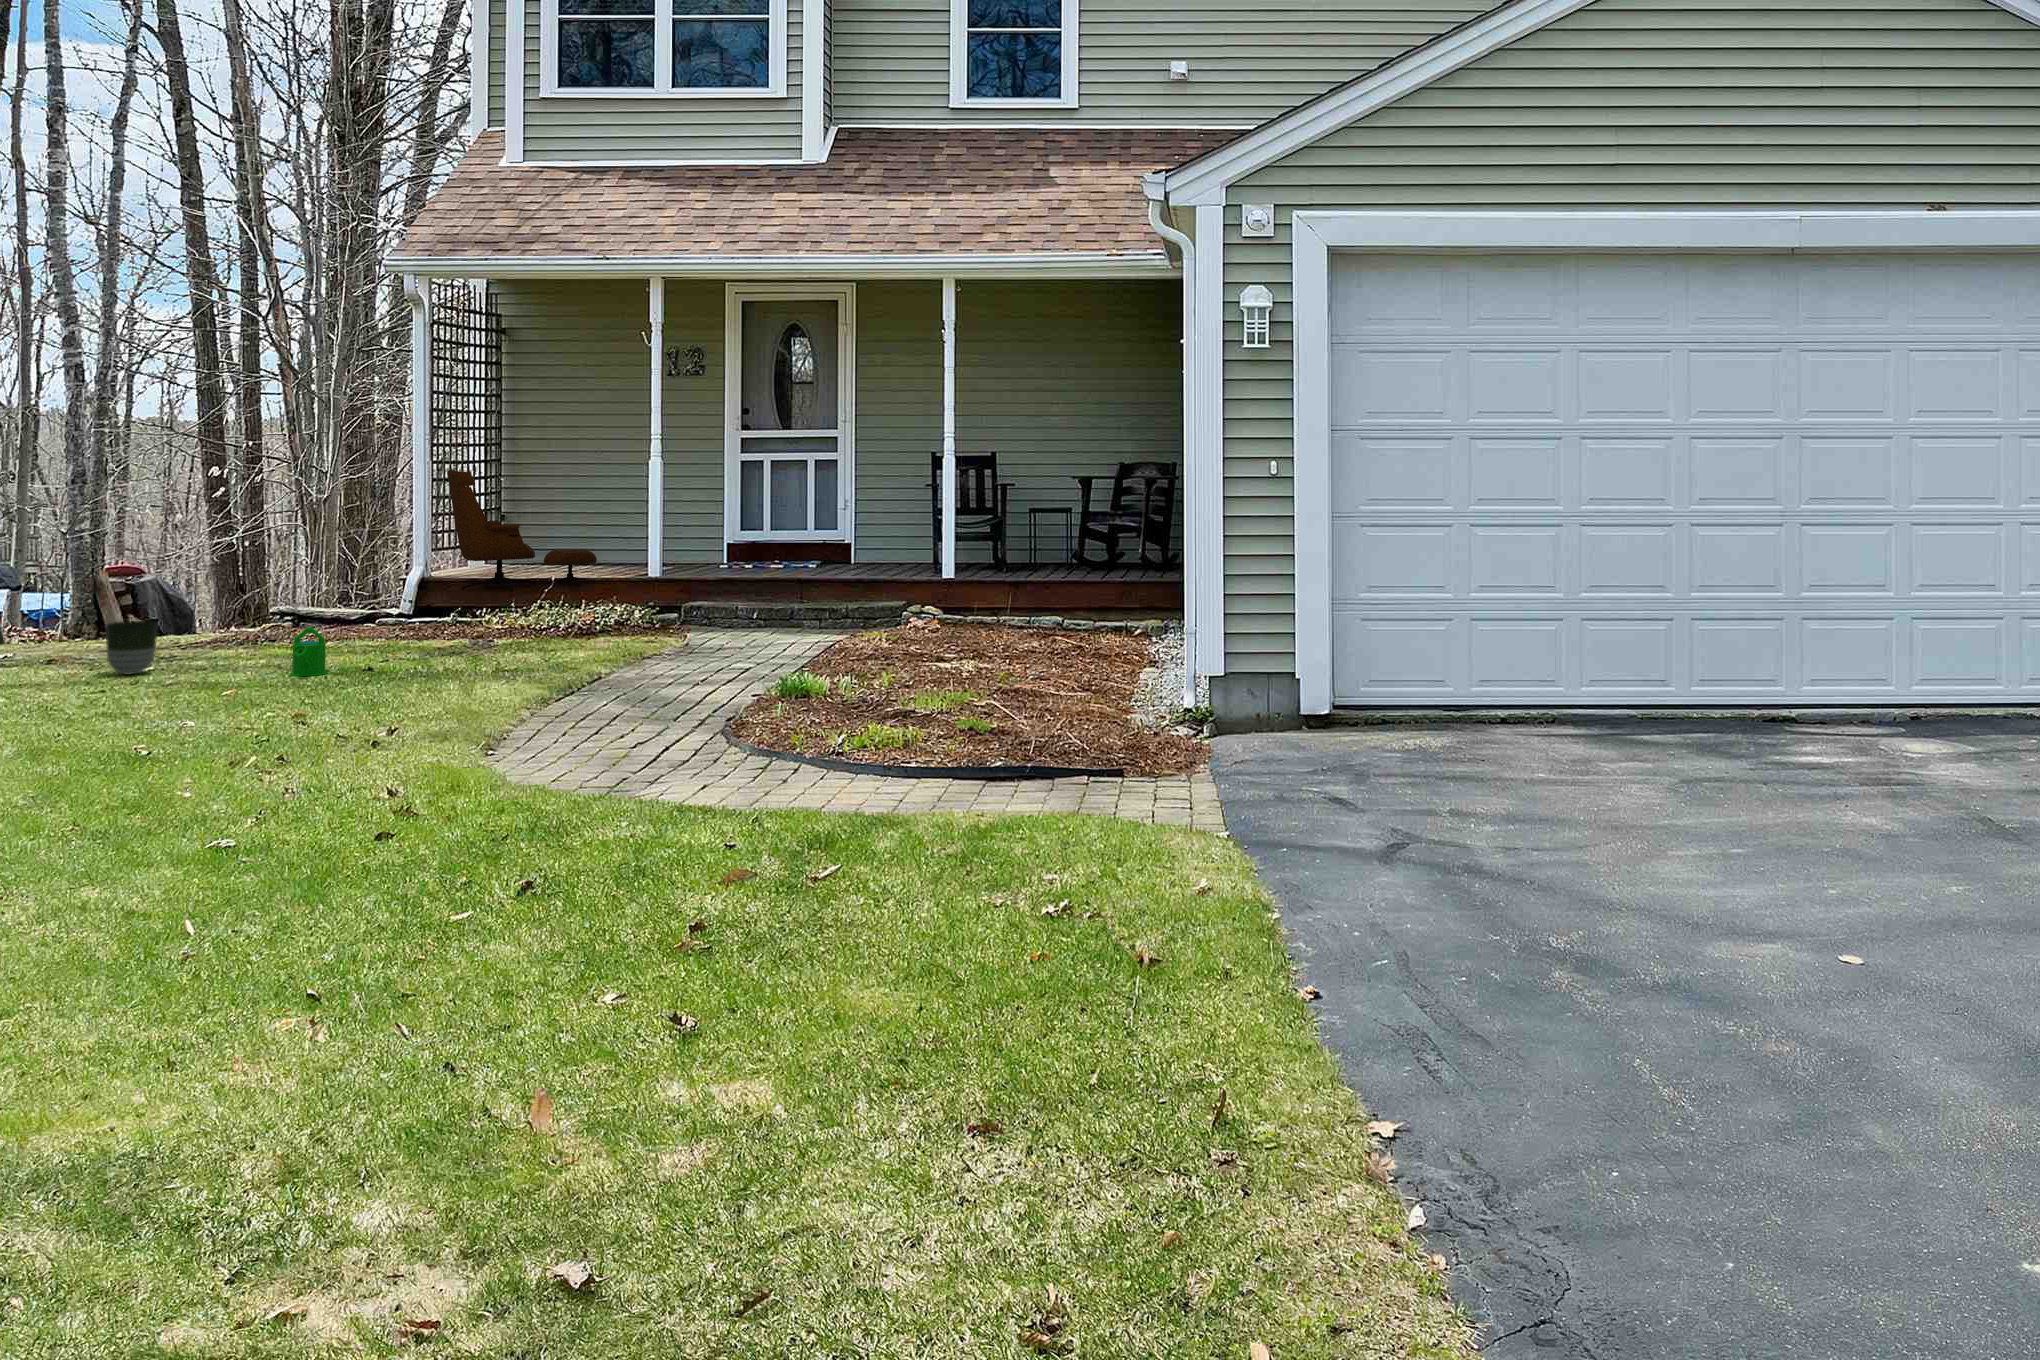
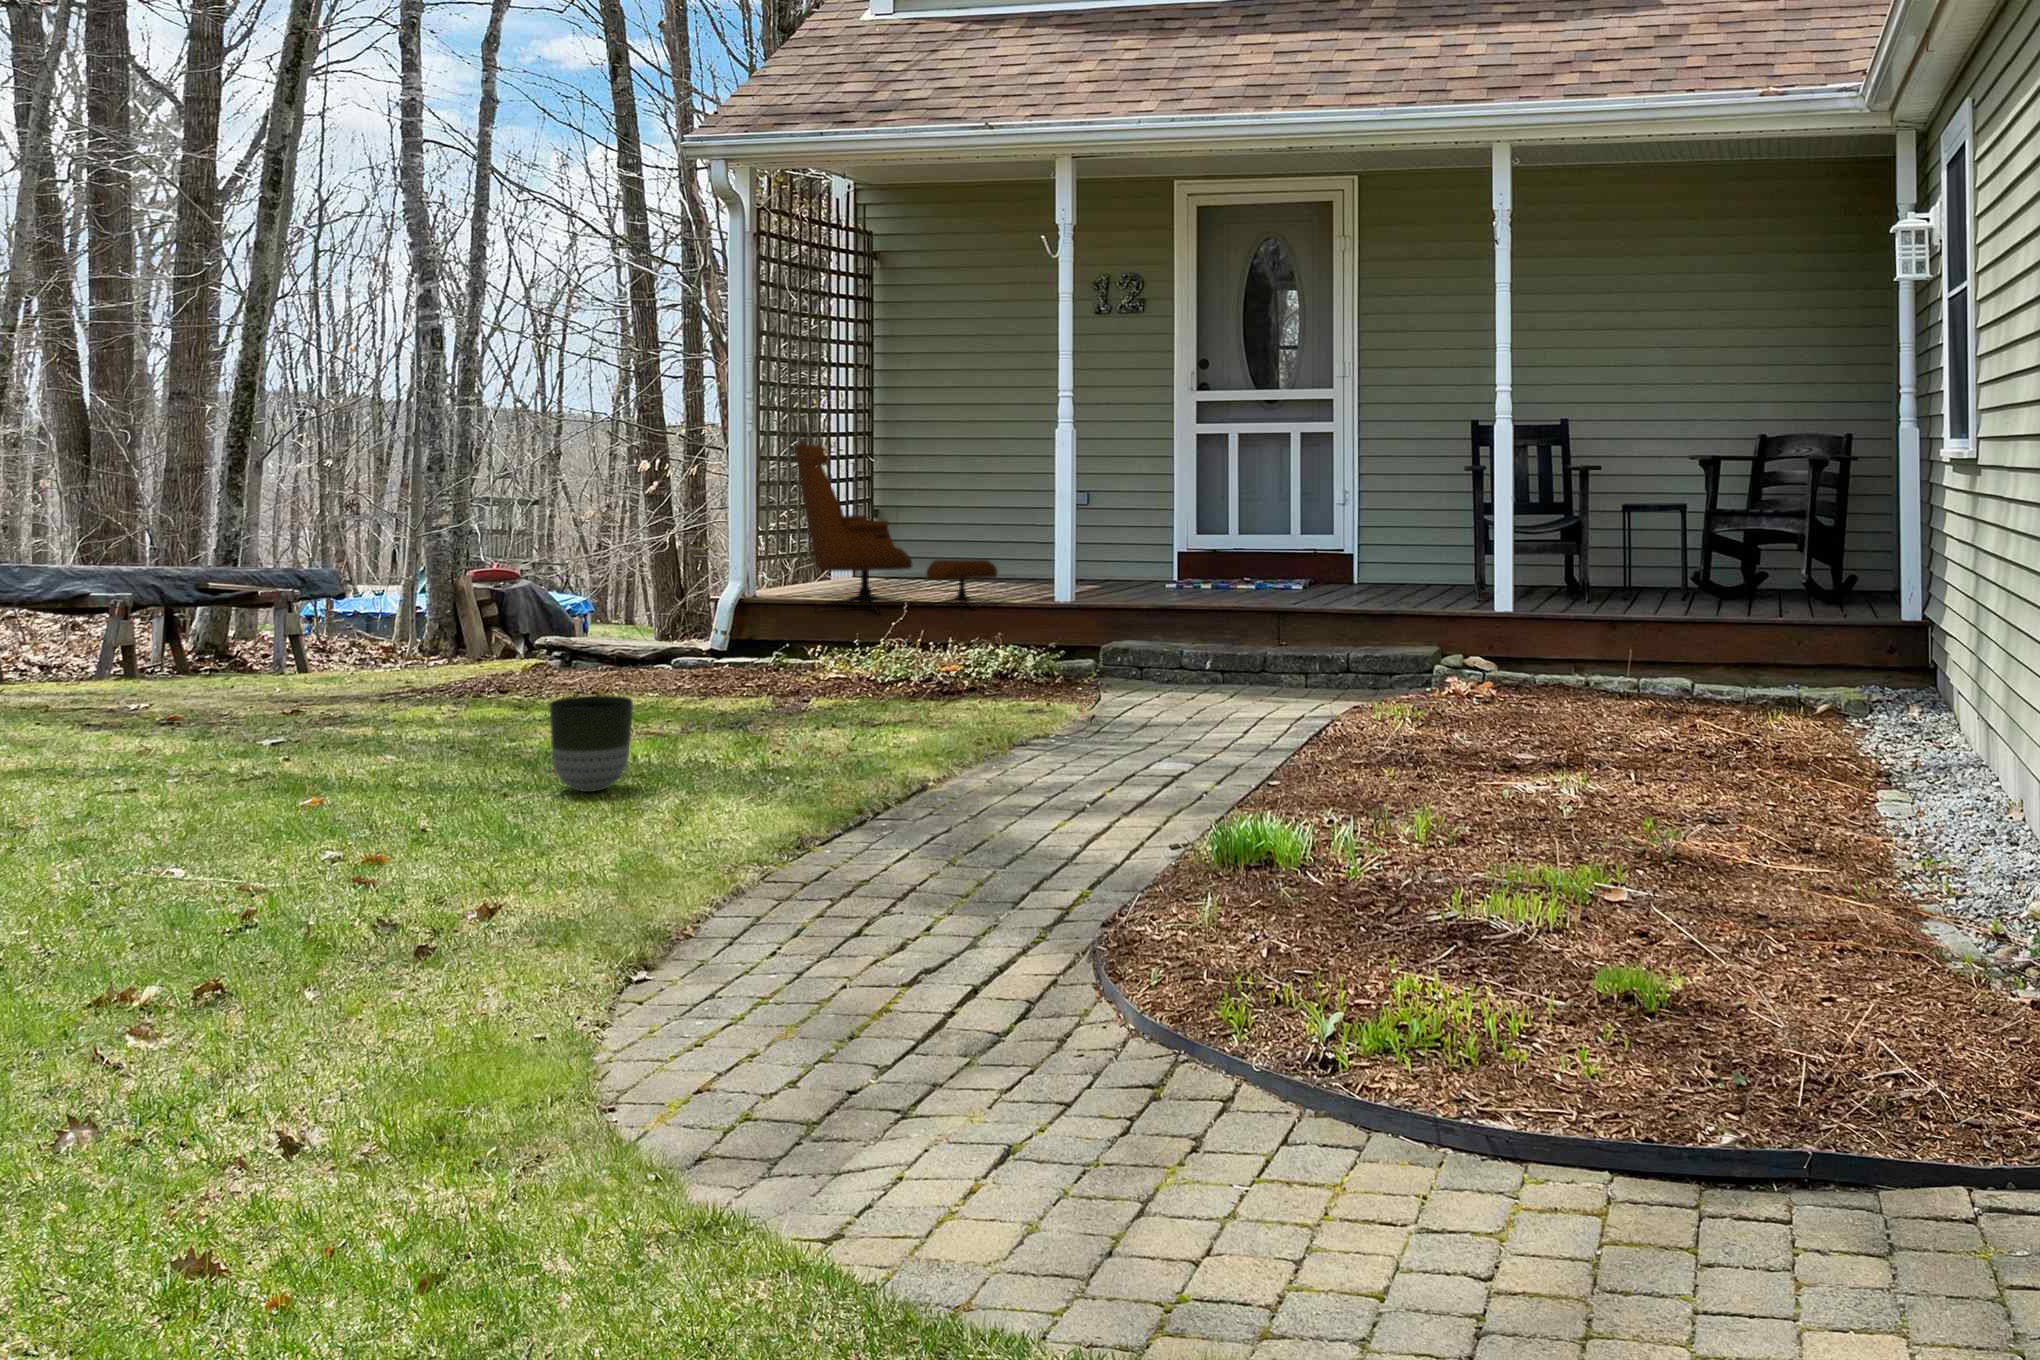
planter: present [106,621,158,675] -> present [550,695,633,792]
watering can: present [290,628,327,676] -> none [445,680,508,760]

